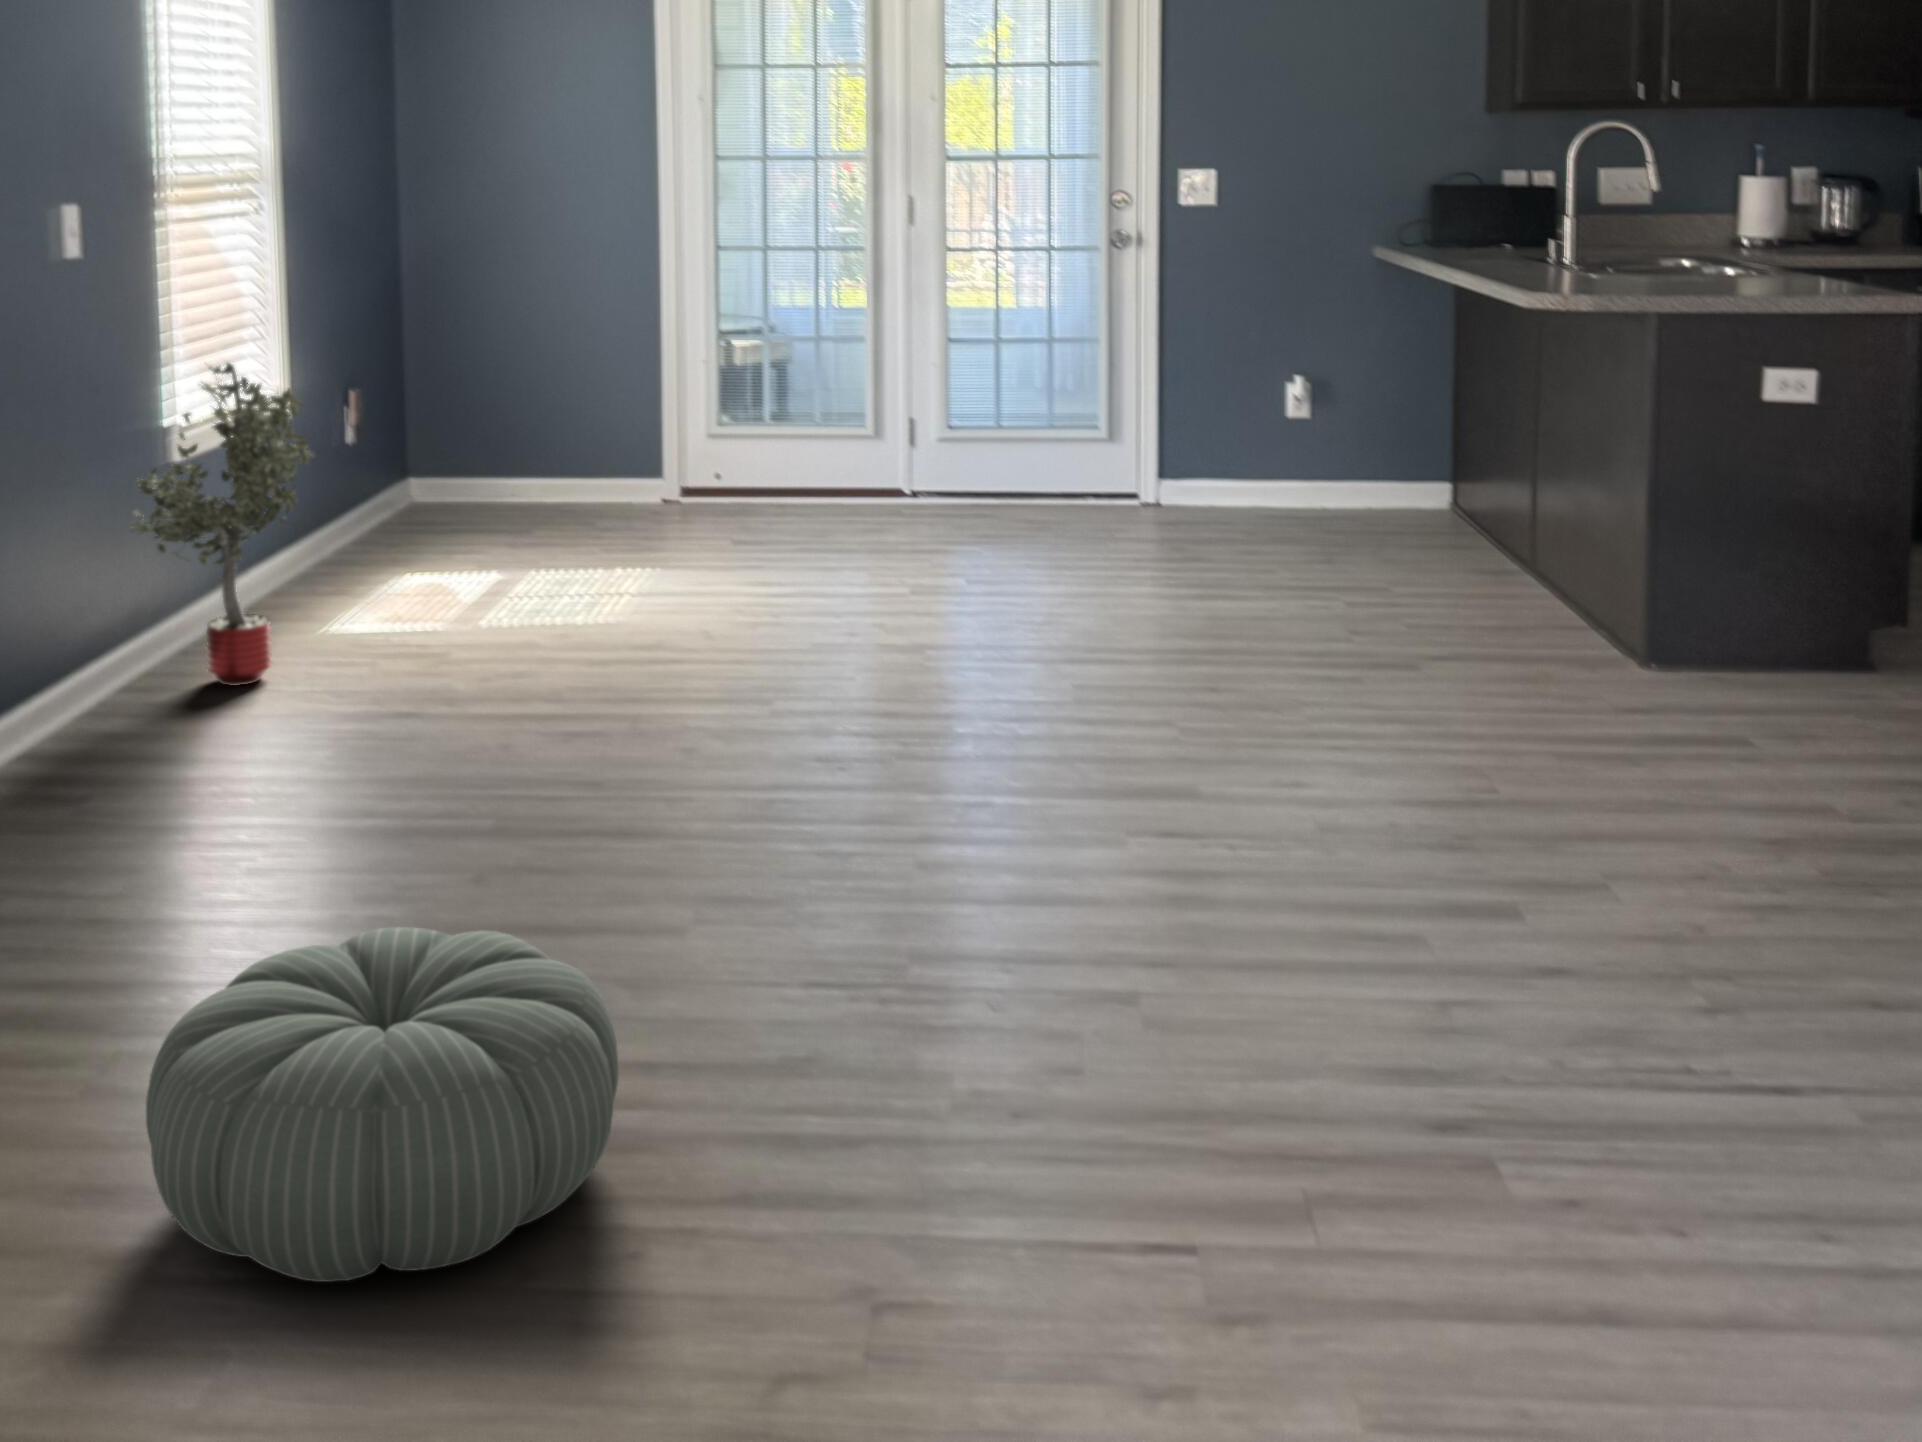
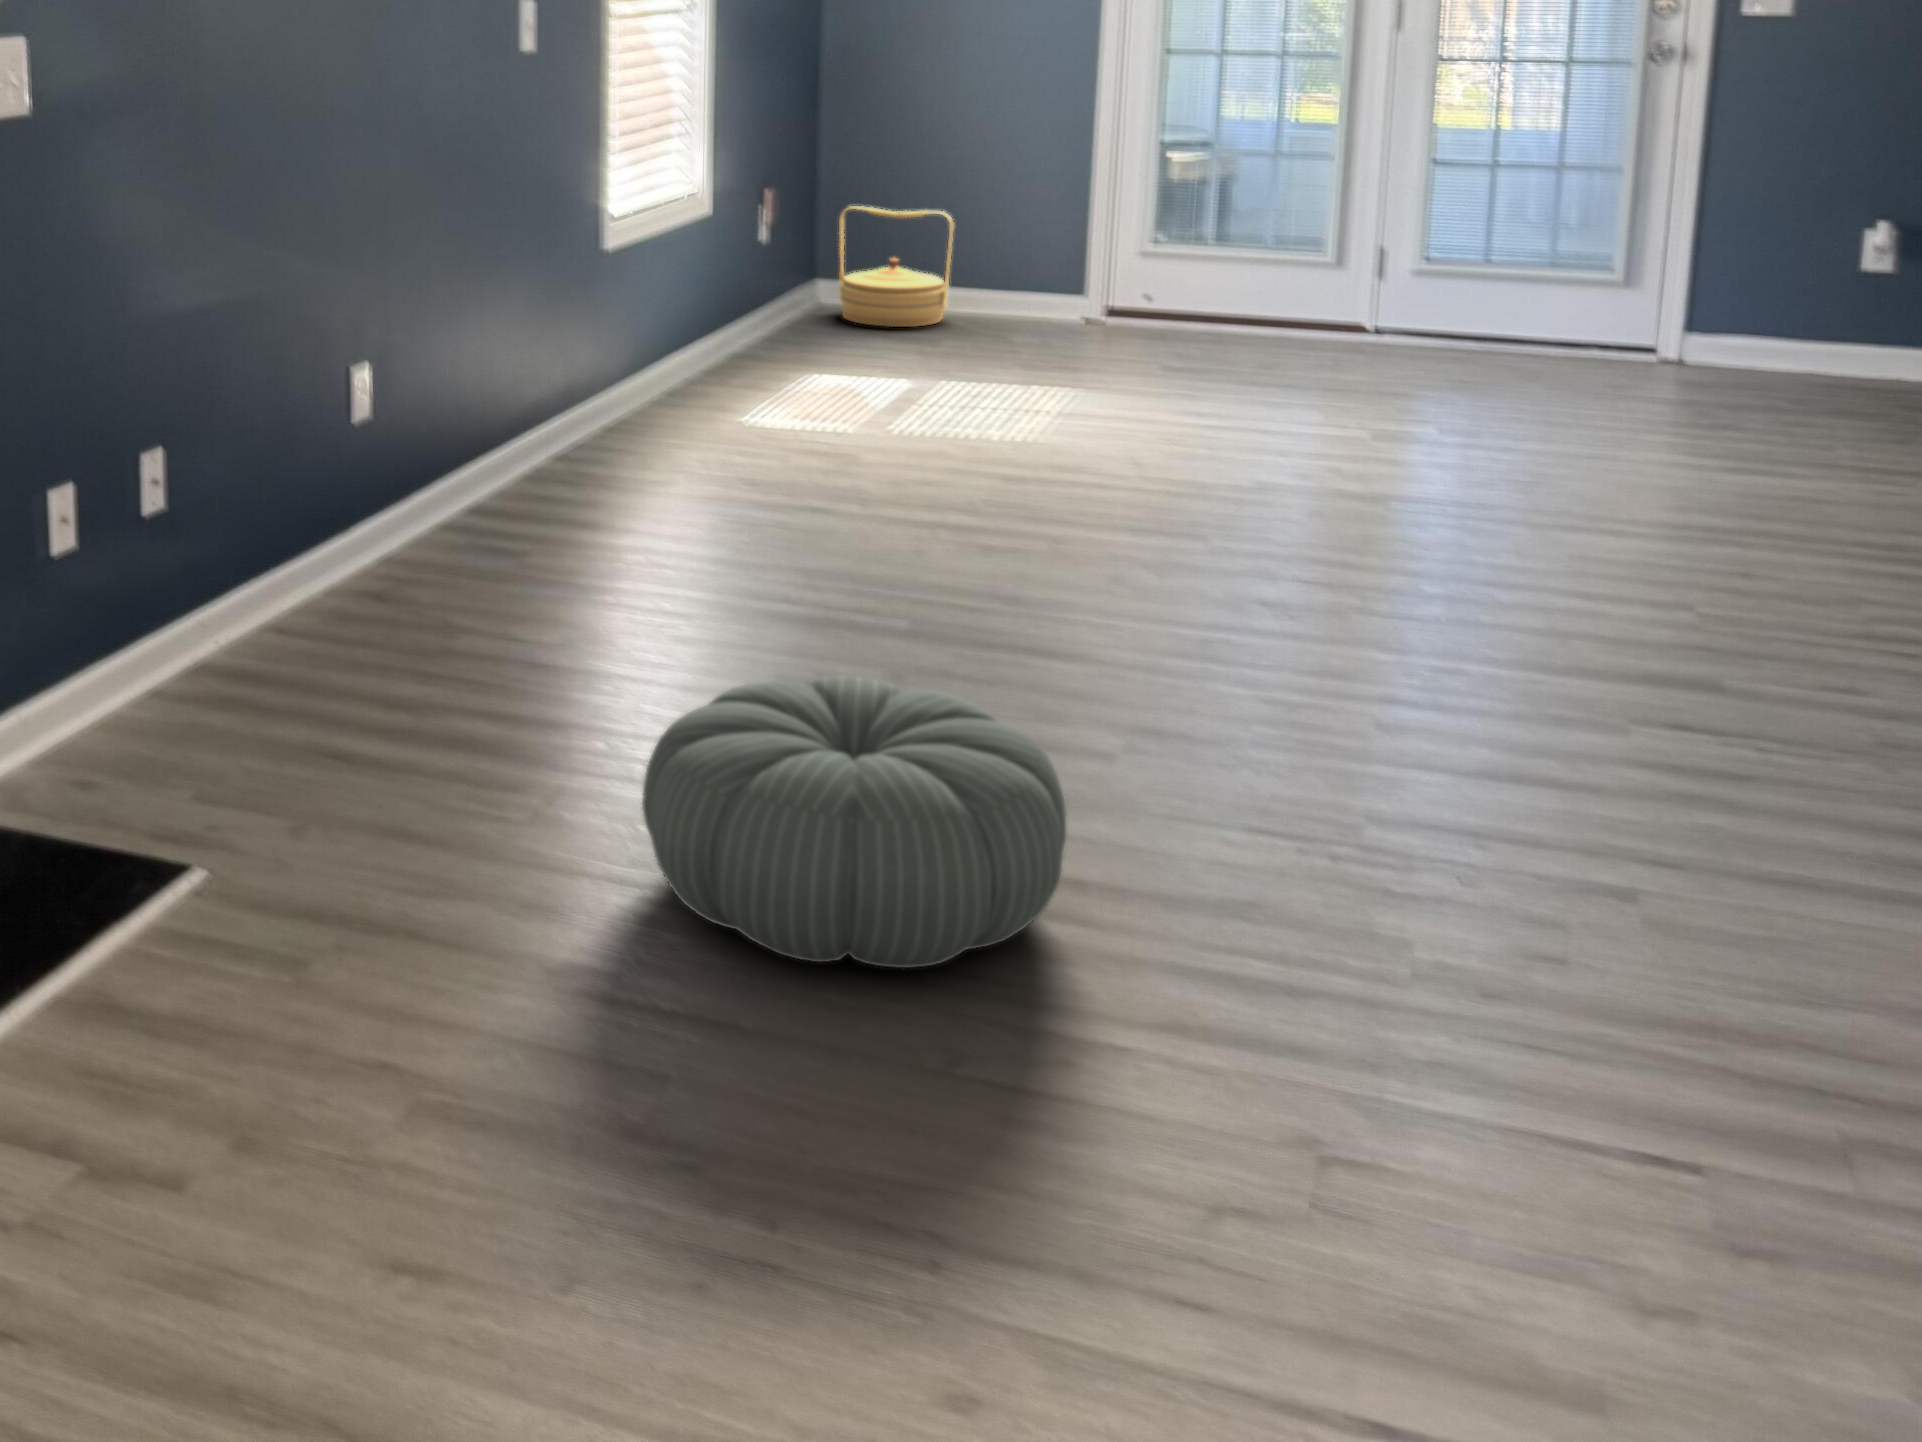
potted tree: present [127,363,313,686] -> none [574,152,747,460]
woven basket: none [428,404,539,522] -> present [839,206,954,327]

